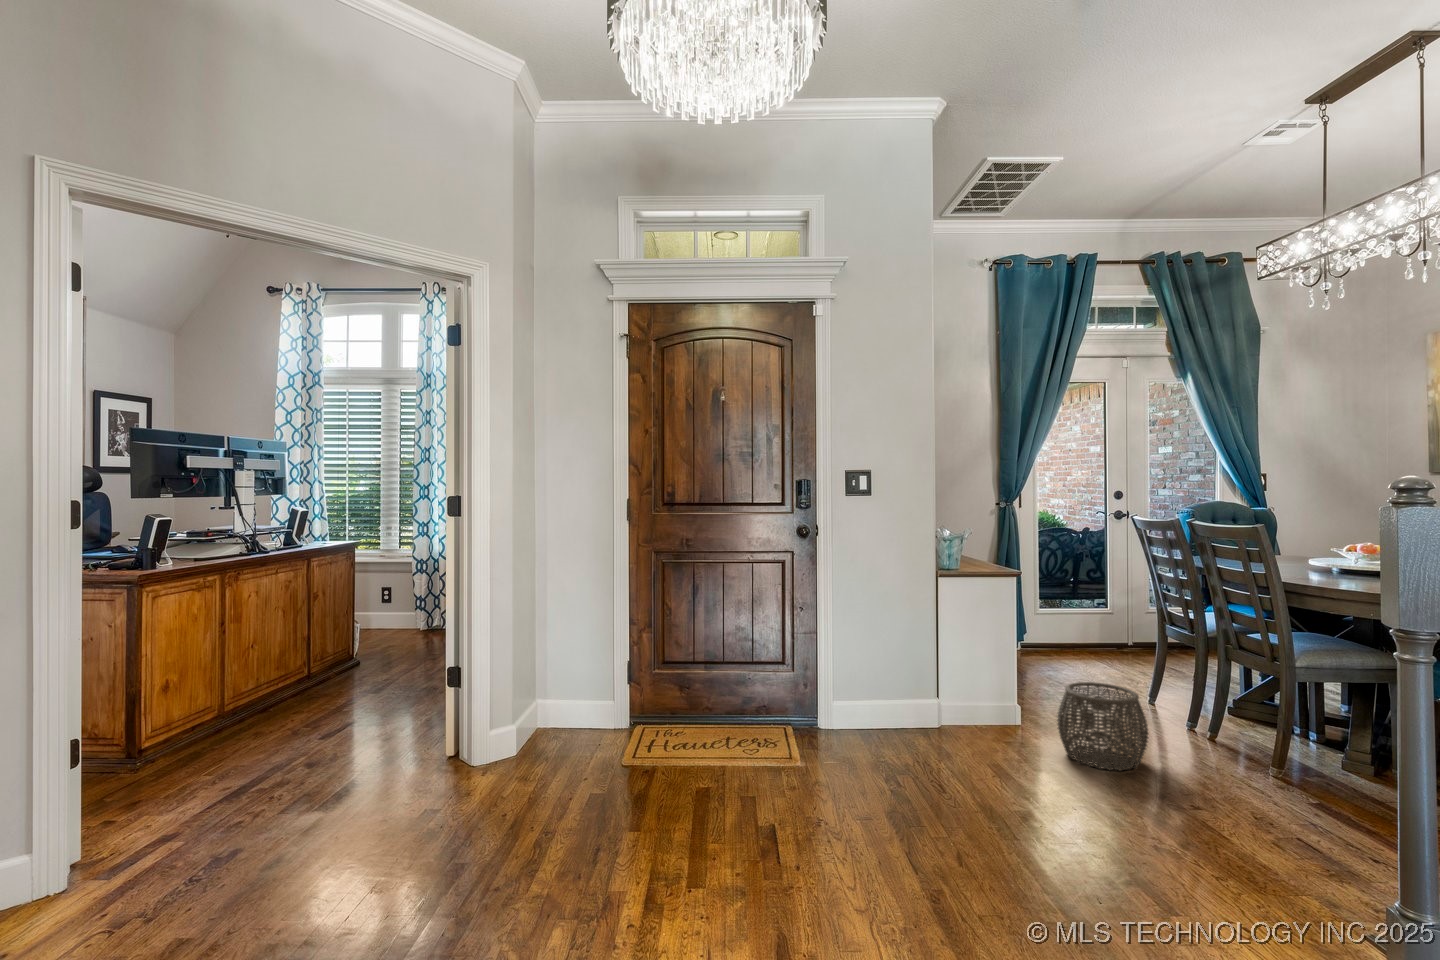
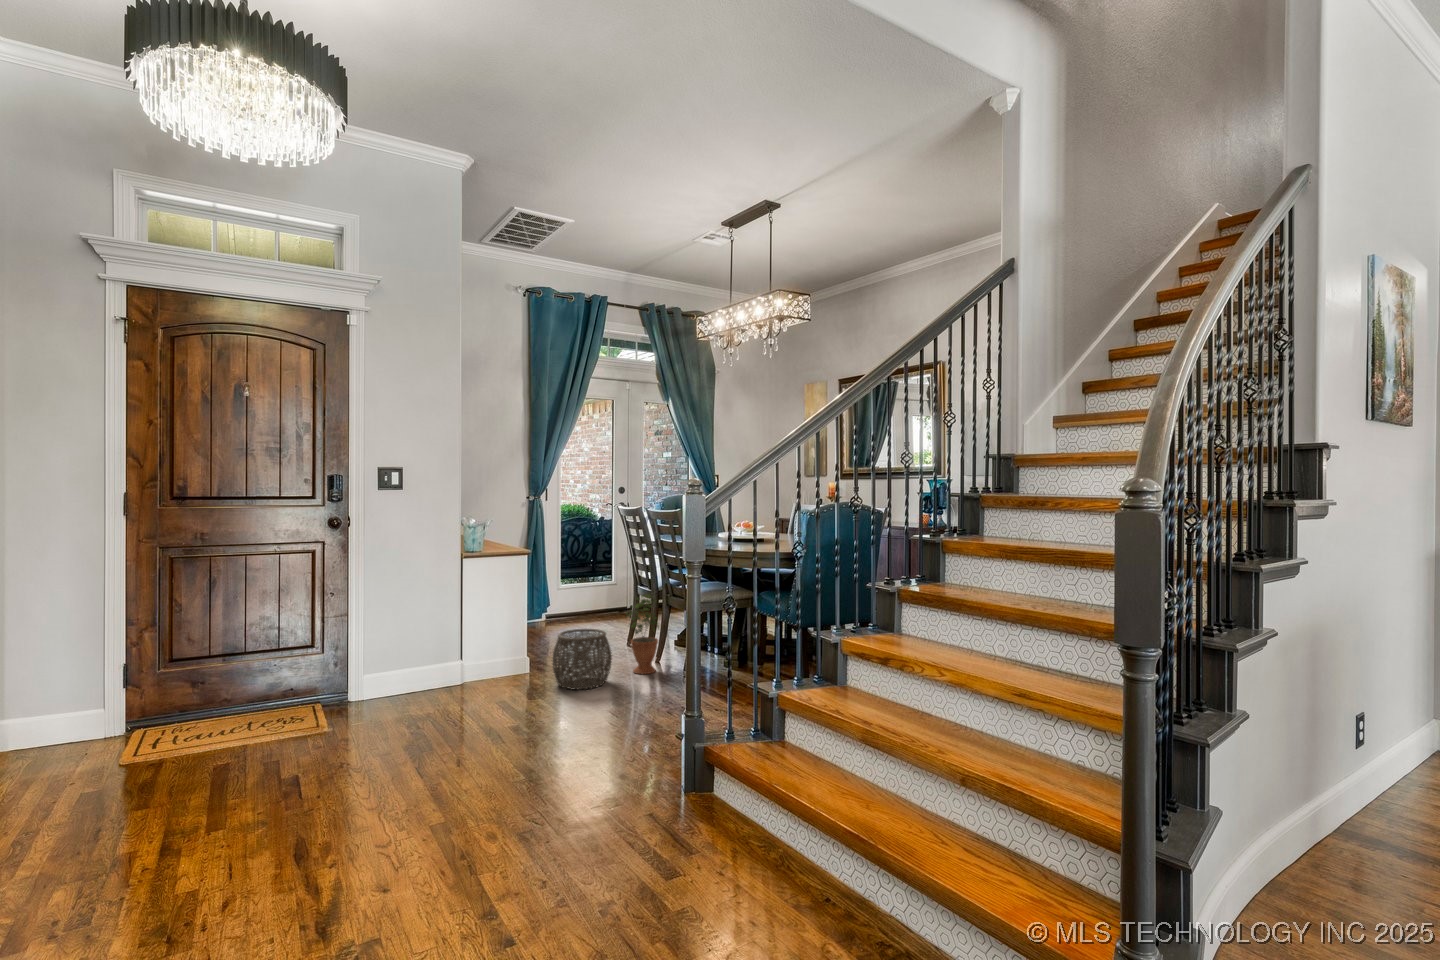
potted plant: none [1160,639,1220,761] -> present [625,593,659,674]

